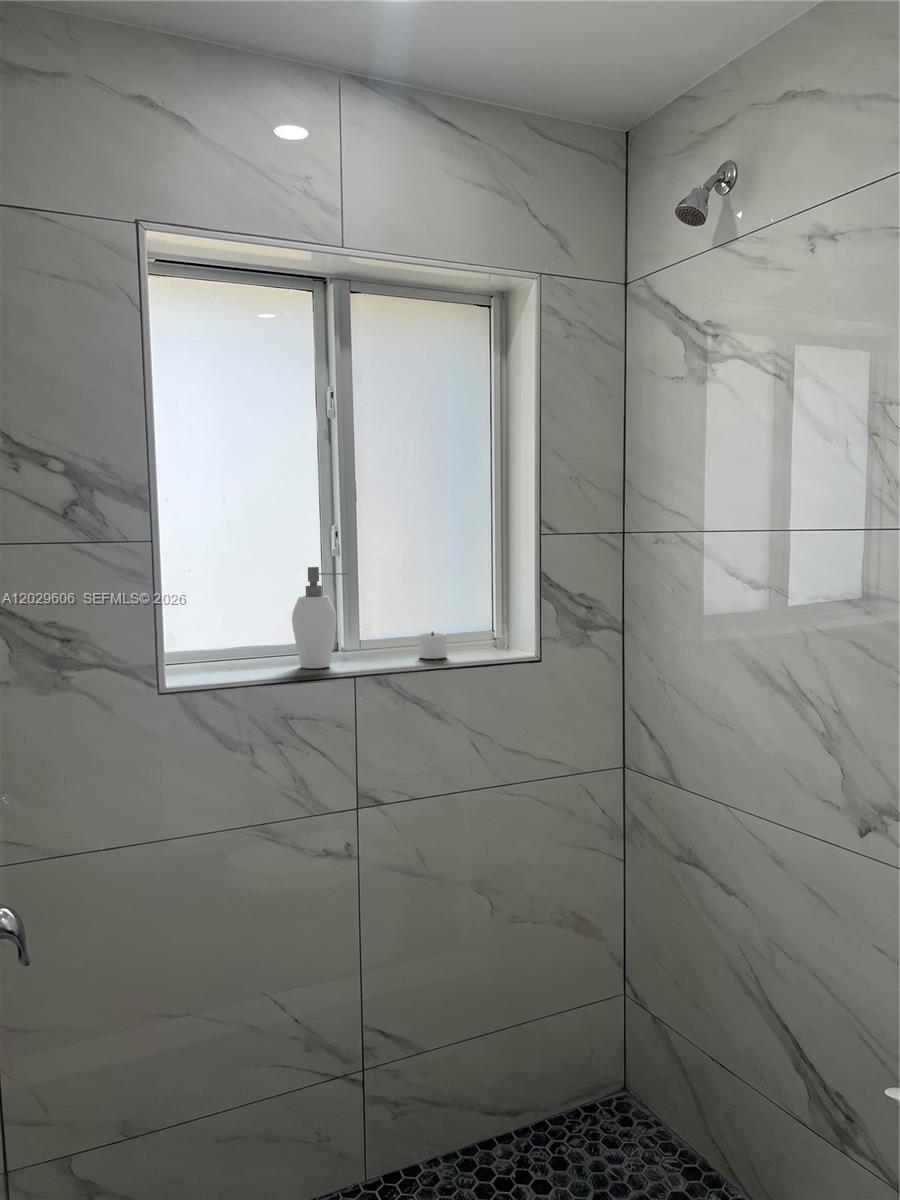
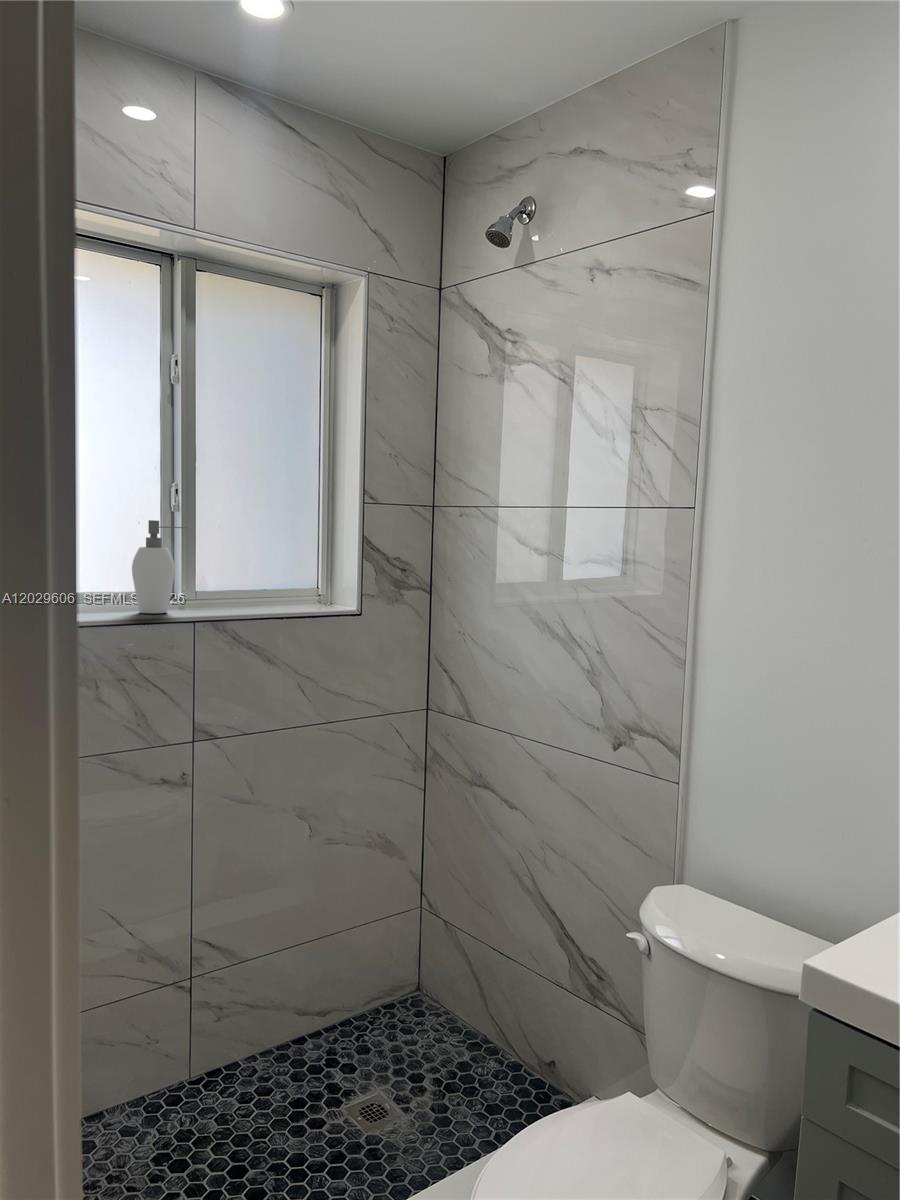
candle: present [418,632,447,659] -> none [250,585,288,609]

